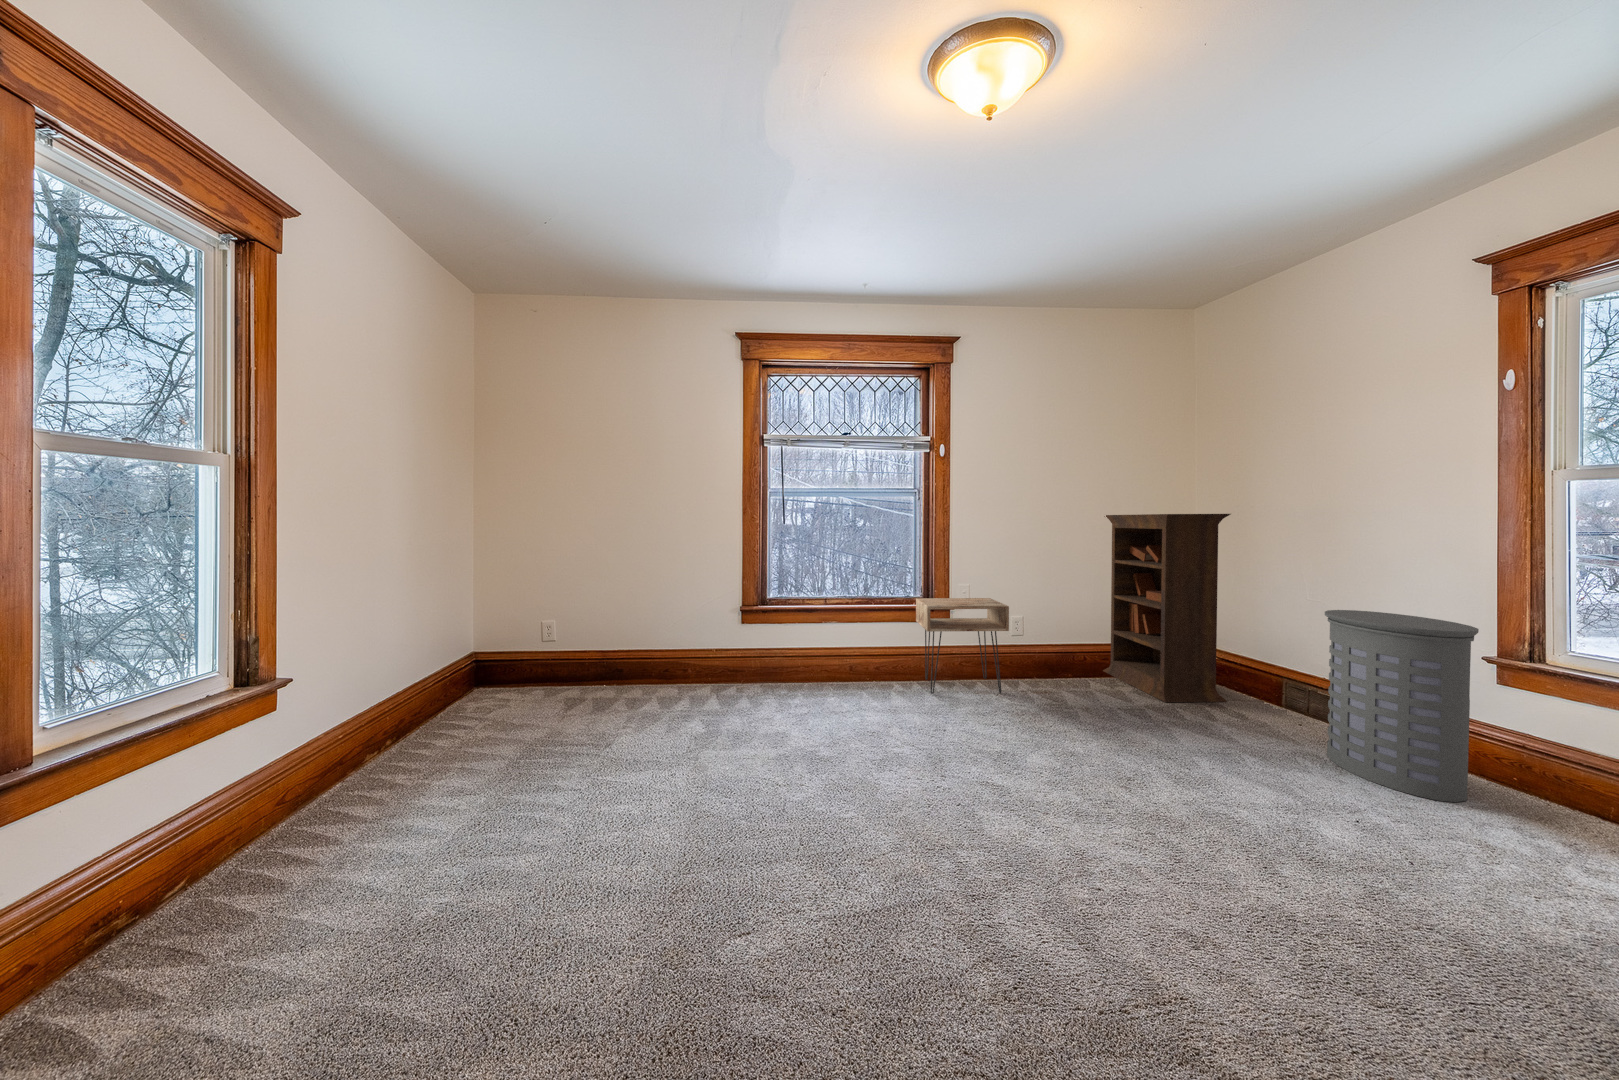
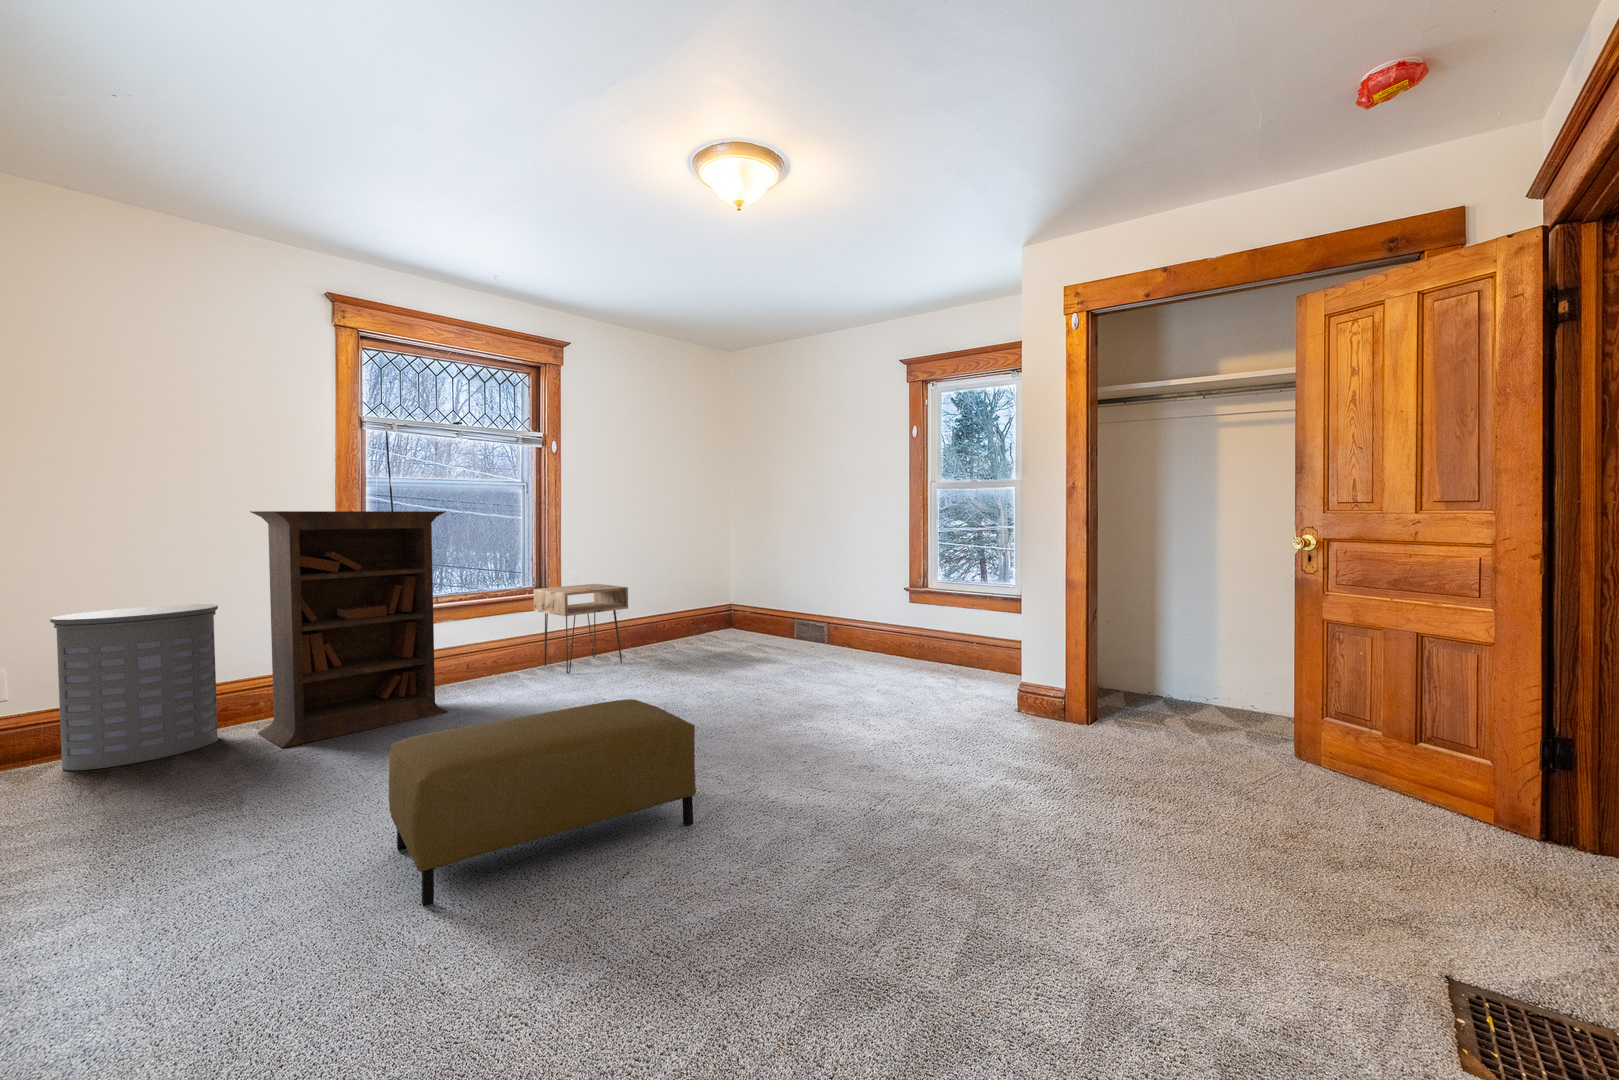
bookcase: present [1103,514,1231,702] -> present [250,511,448,748]
laundry hamper: present [1325,610,1479,802] -> present [50,604,218,770]
ottoman: none [396,748,765,986] -> present [389,699,696,907]

